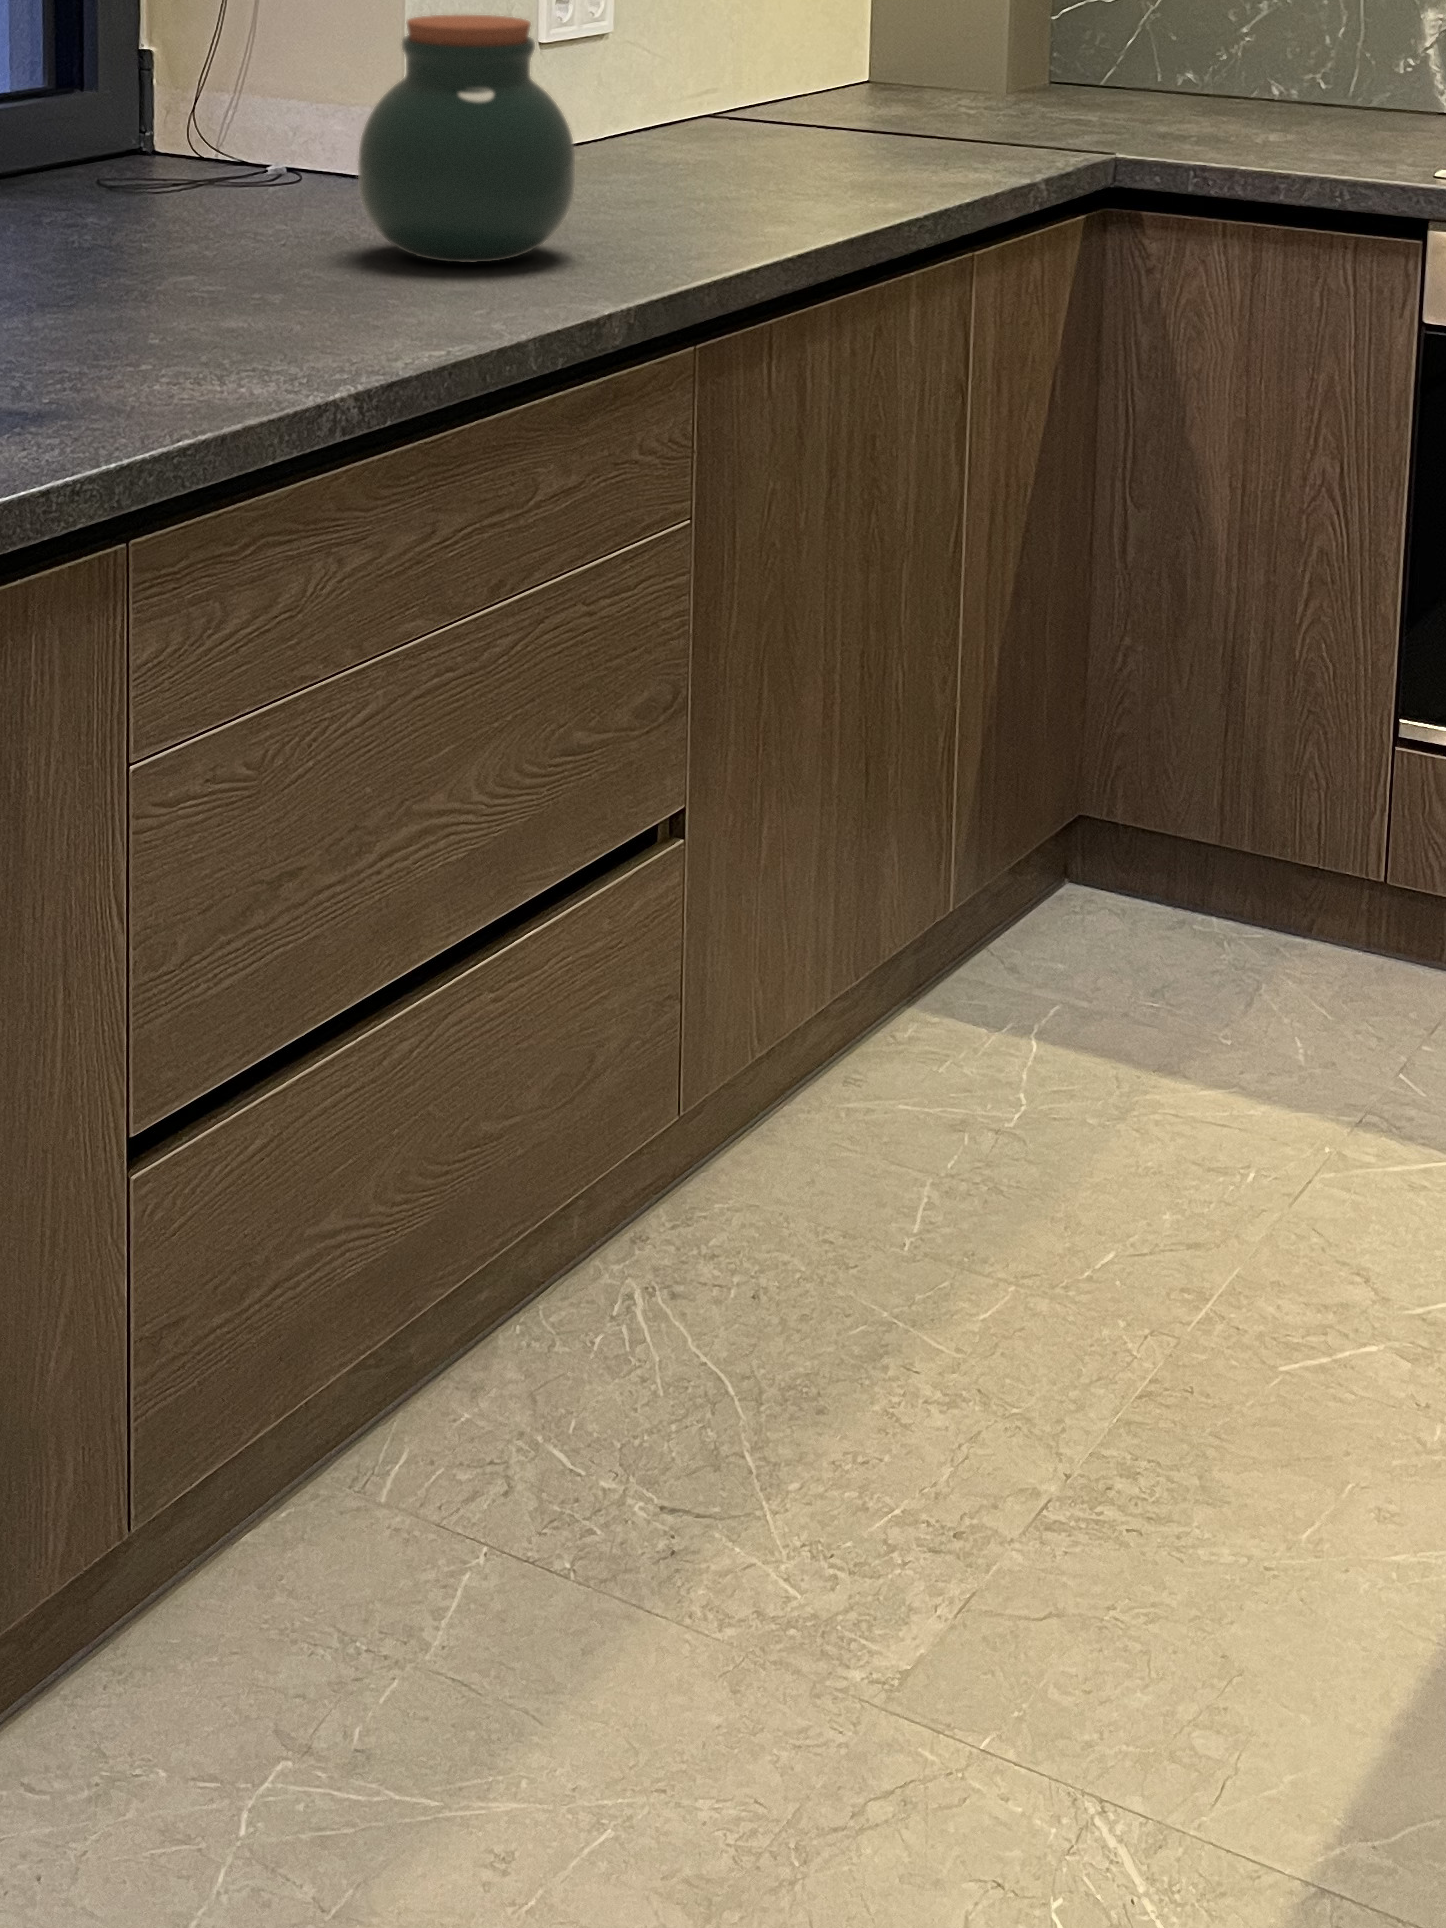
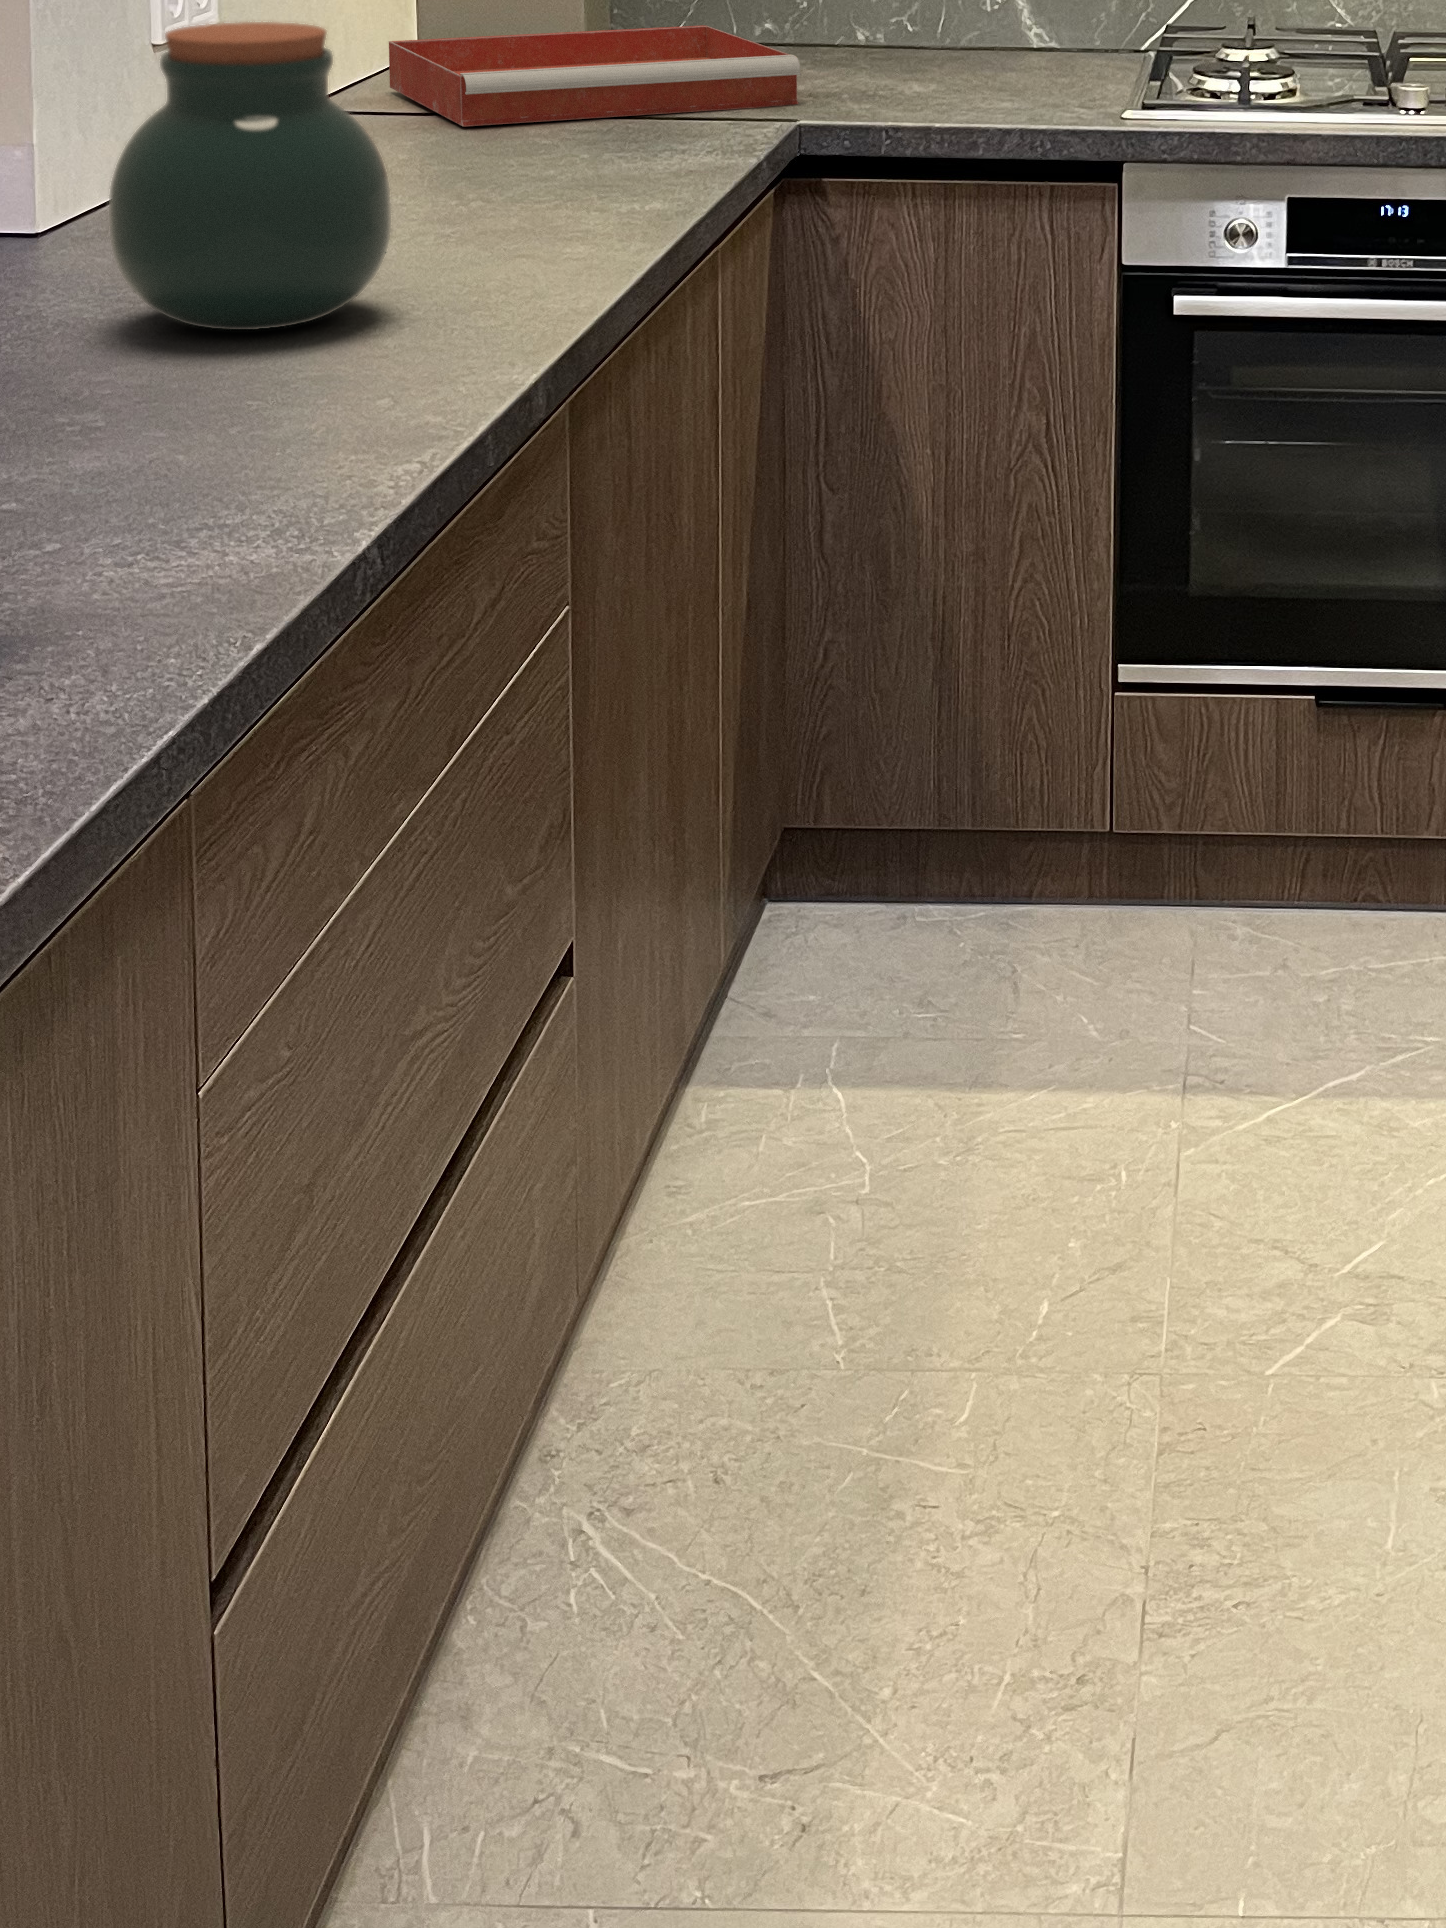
tray: none [805,62,1141,142] -> present [389,25,801,126]

